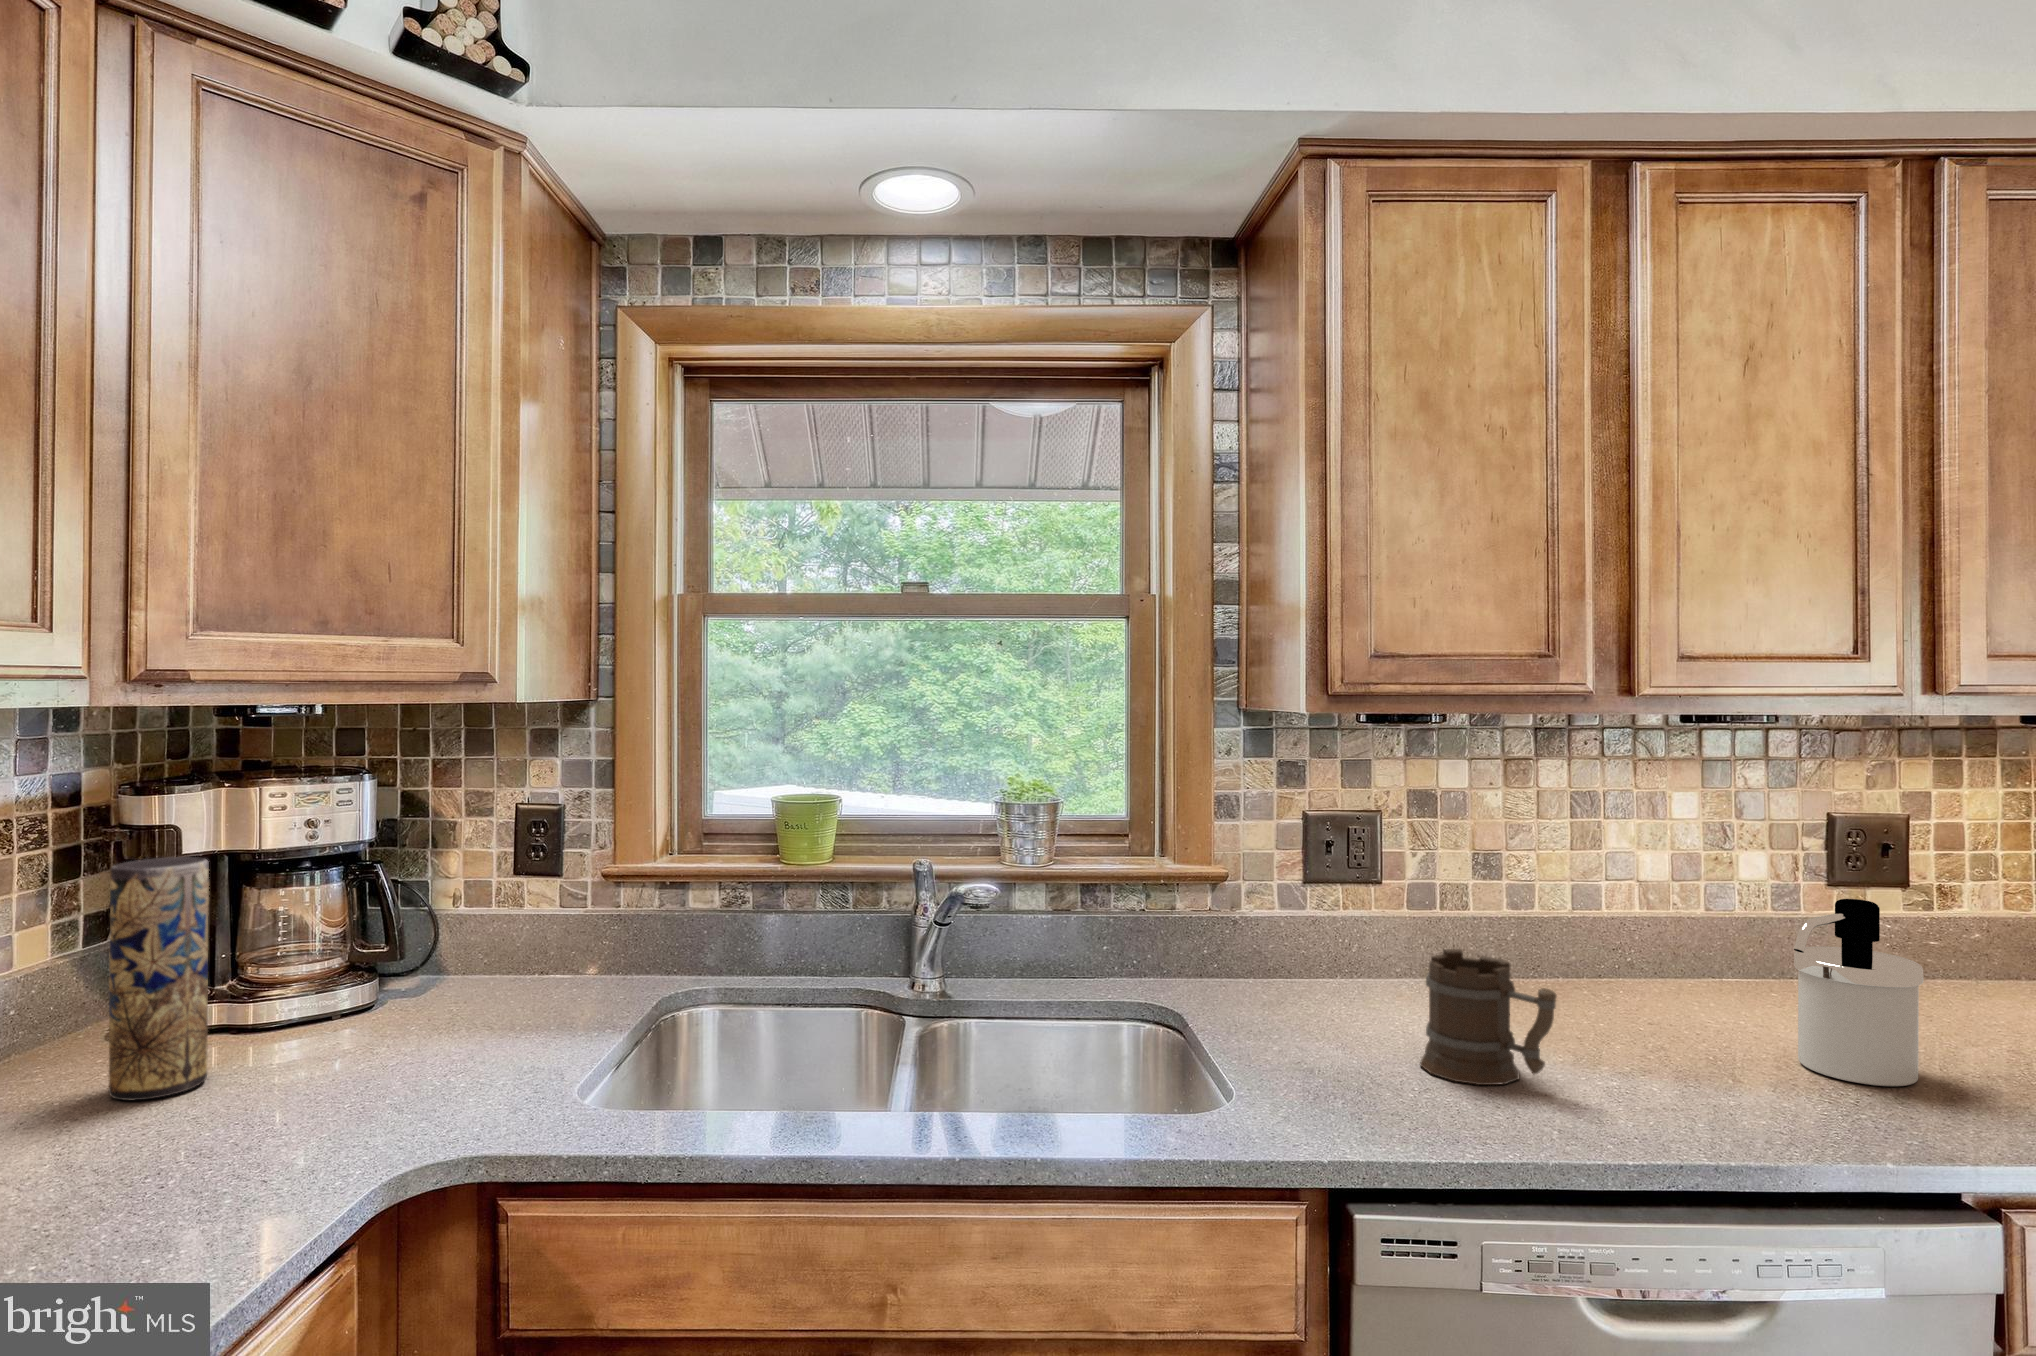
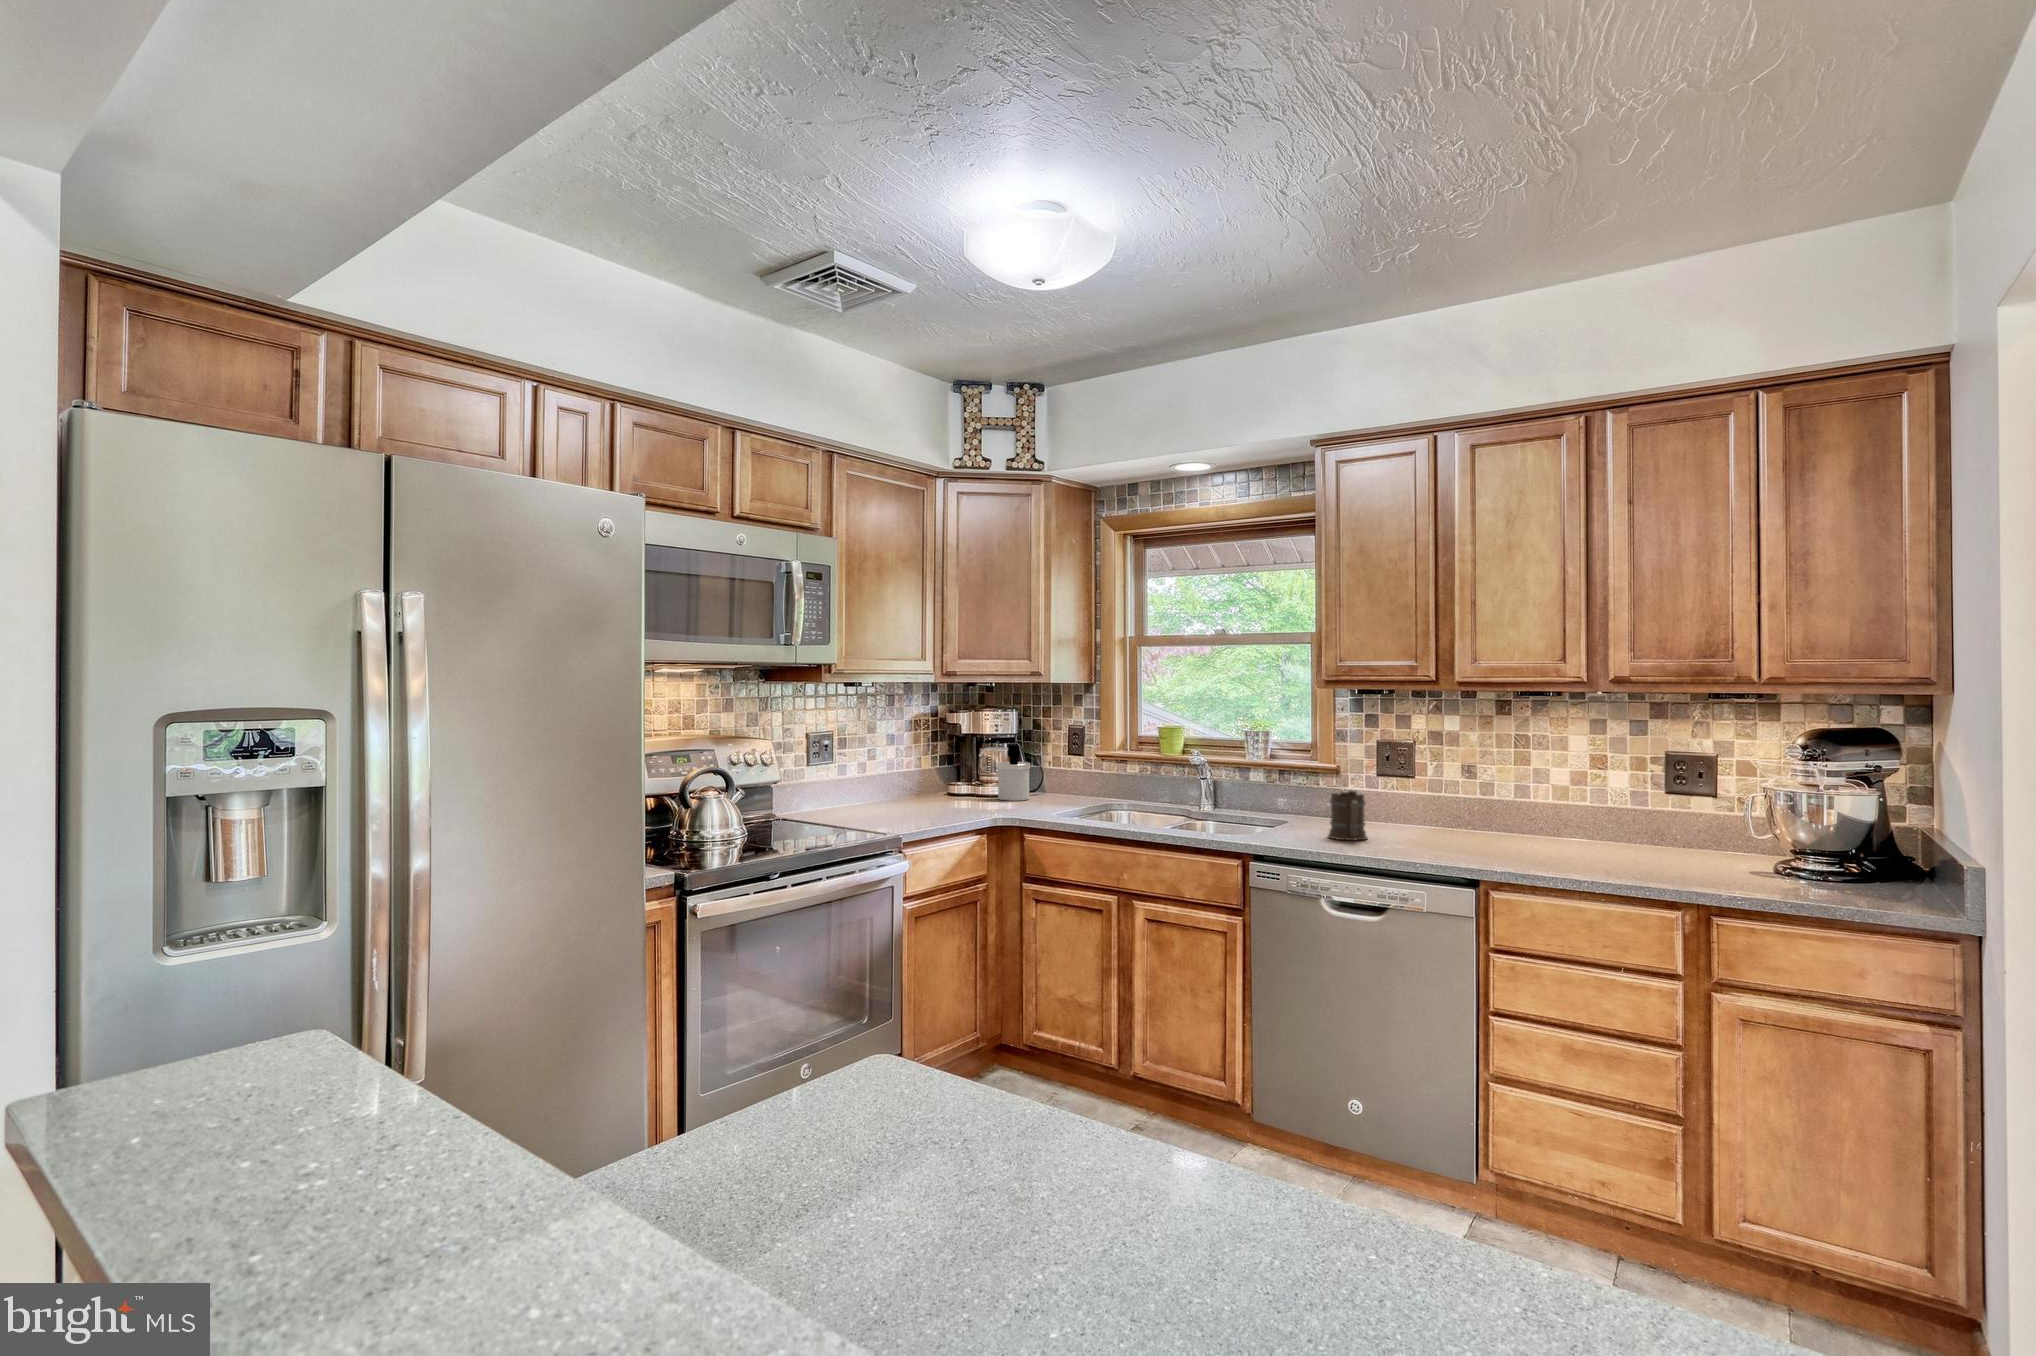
vase: present [109,857,209,1100] -> none [935,731,959,801]
soap dispenser: present [1794,899,1923,1086] -> present [979,744,1030,801]

